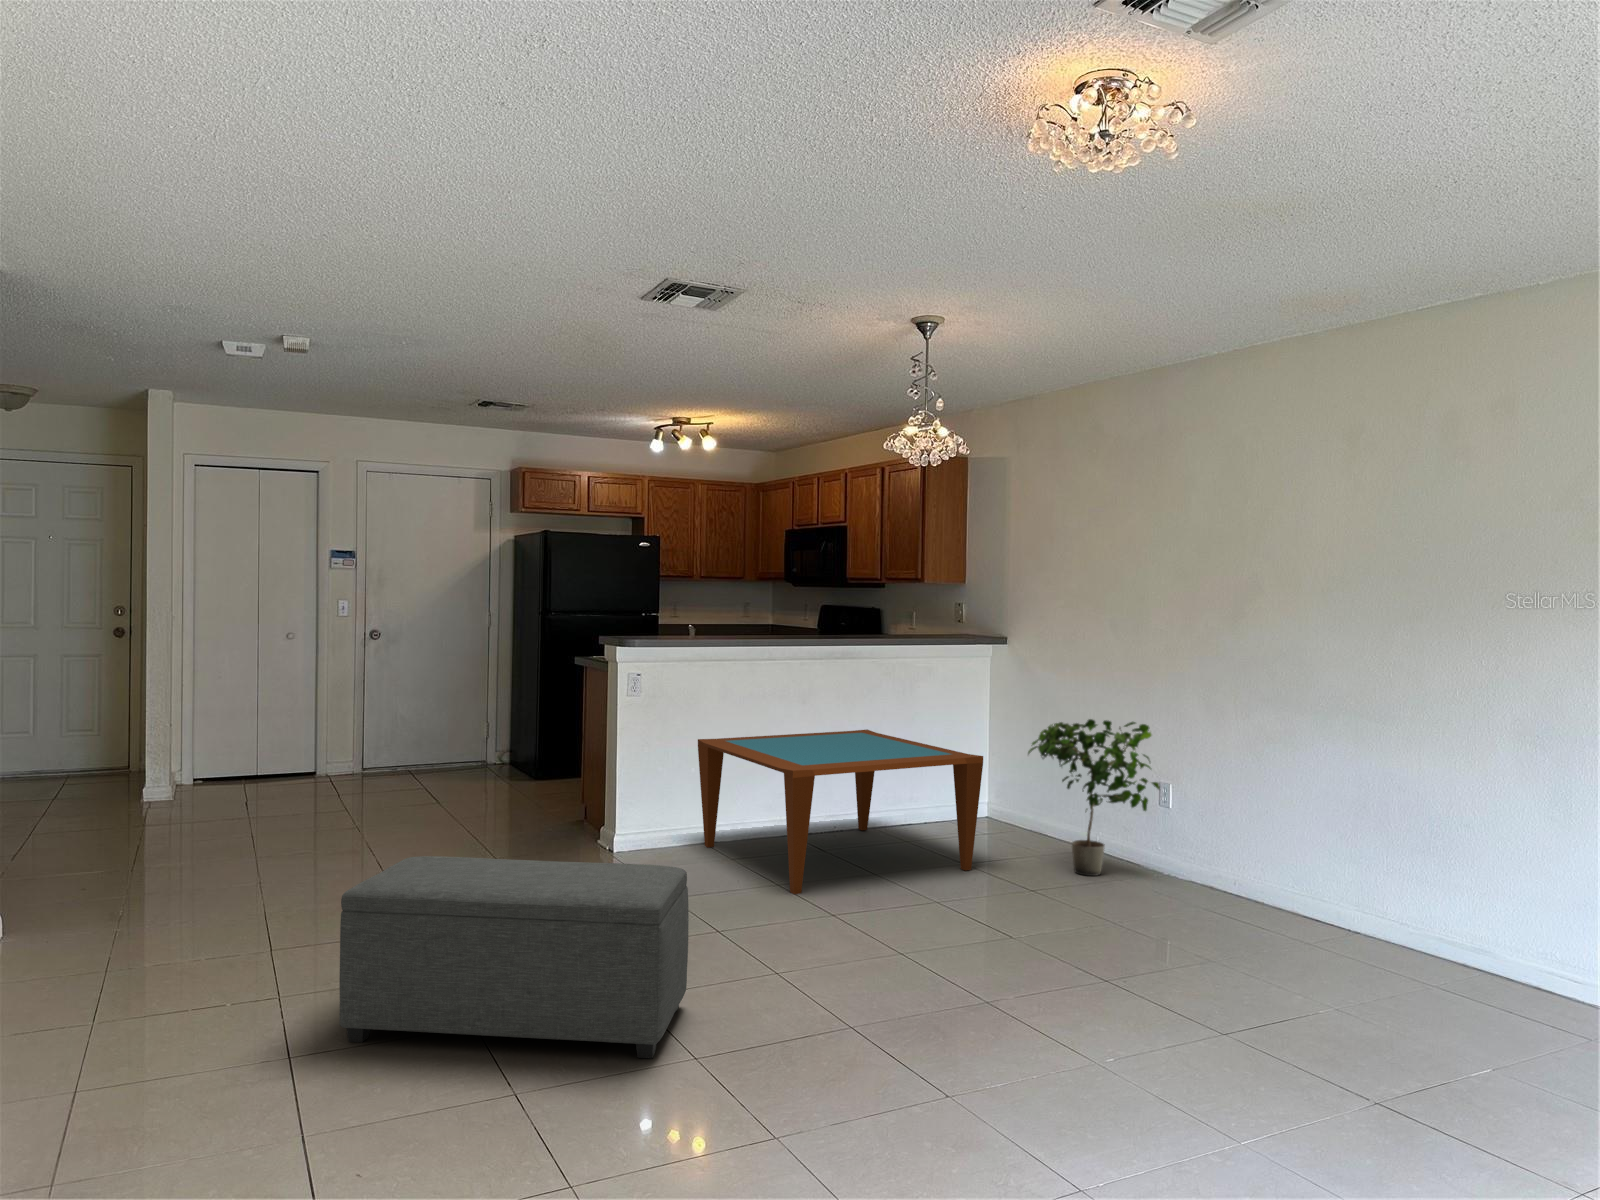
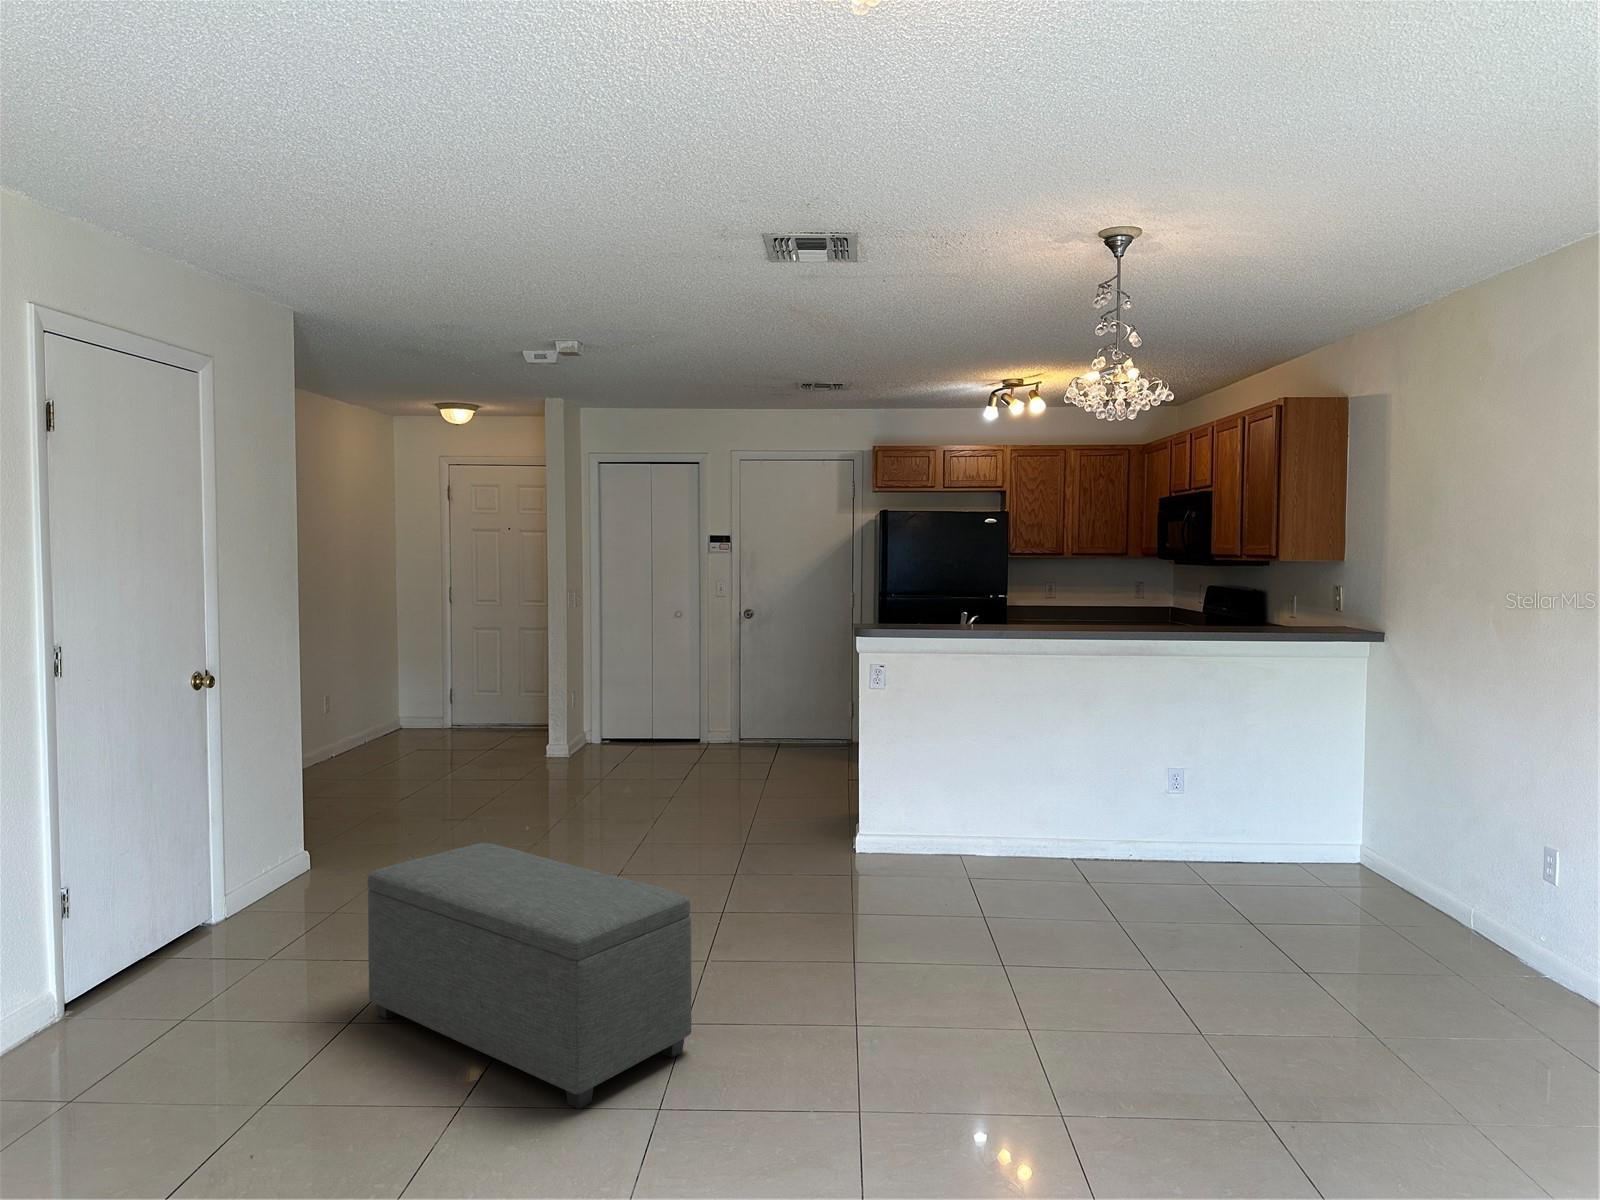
potted plant: present [1028,719,1160,876] -> none [1339,756,1560,983]
coffee table: present [698,729,983,894] -> none [948,740,1267,942]

